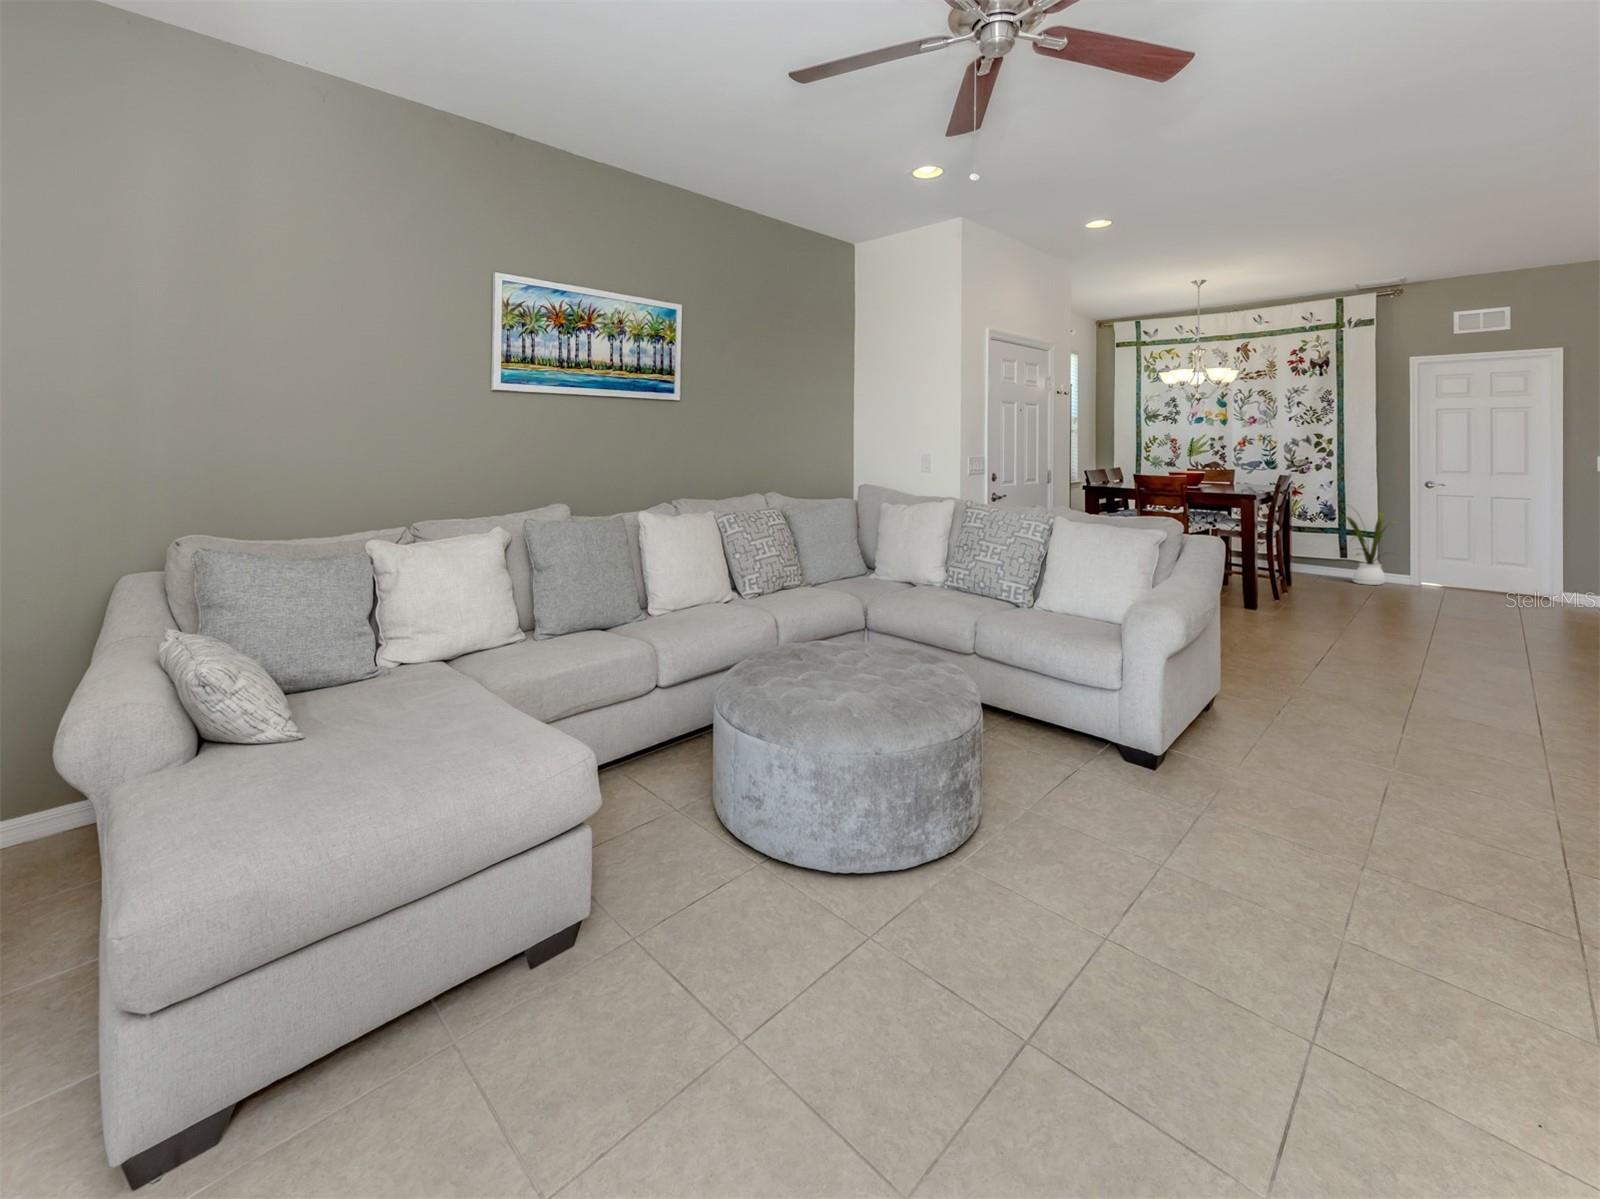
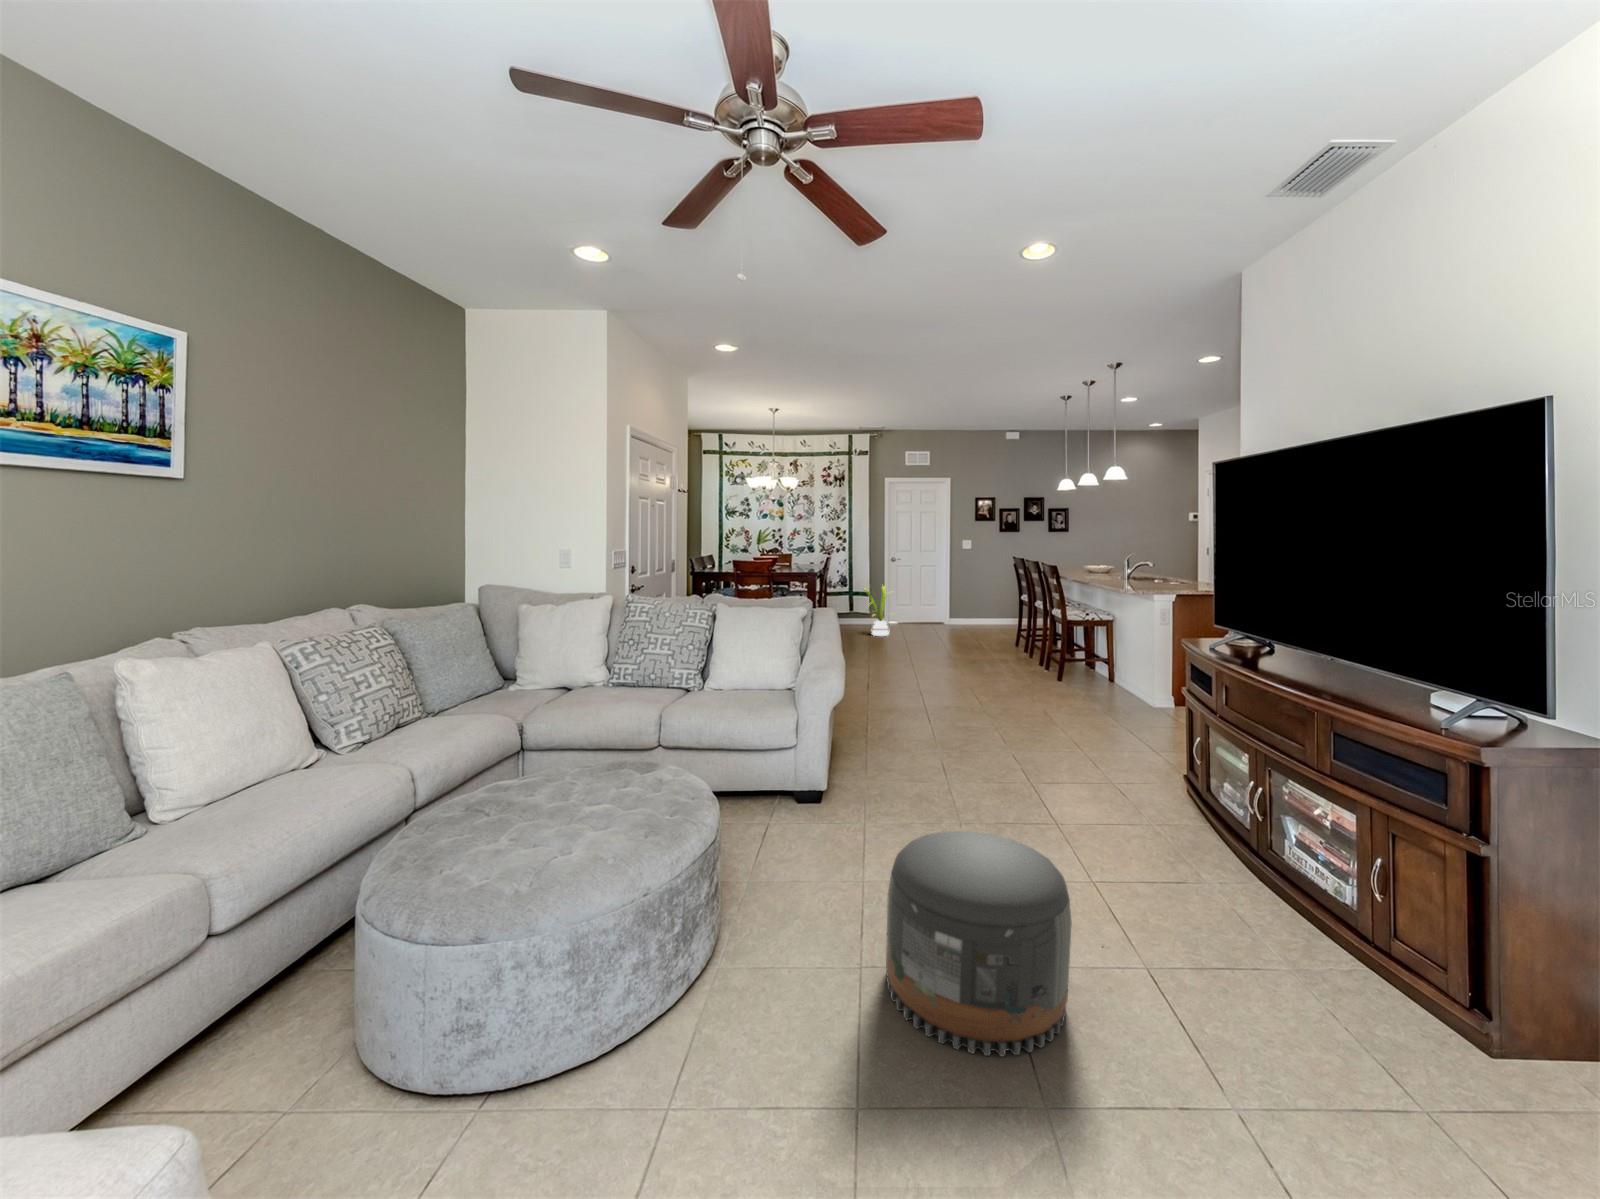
pouf: none [1145,787,1444,1089] -> present [886,831,1072,1056]

